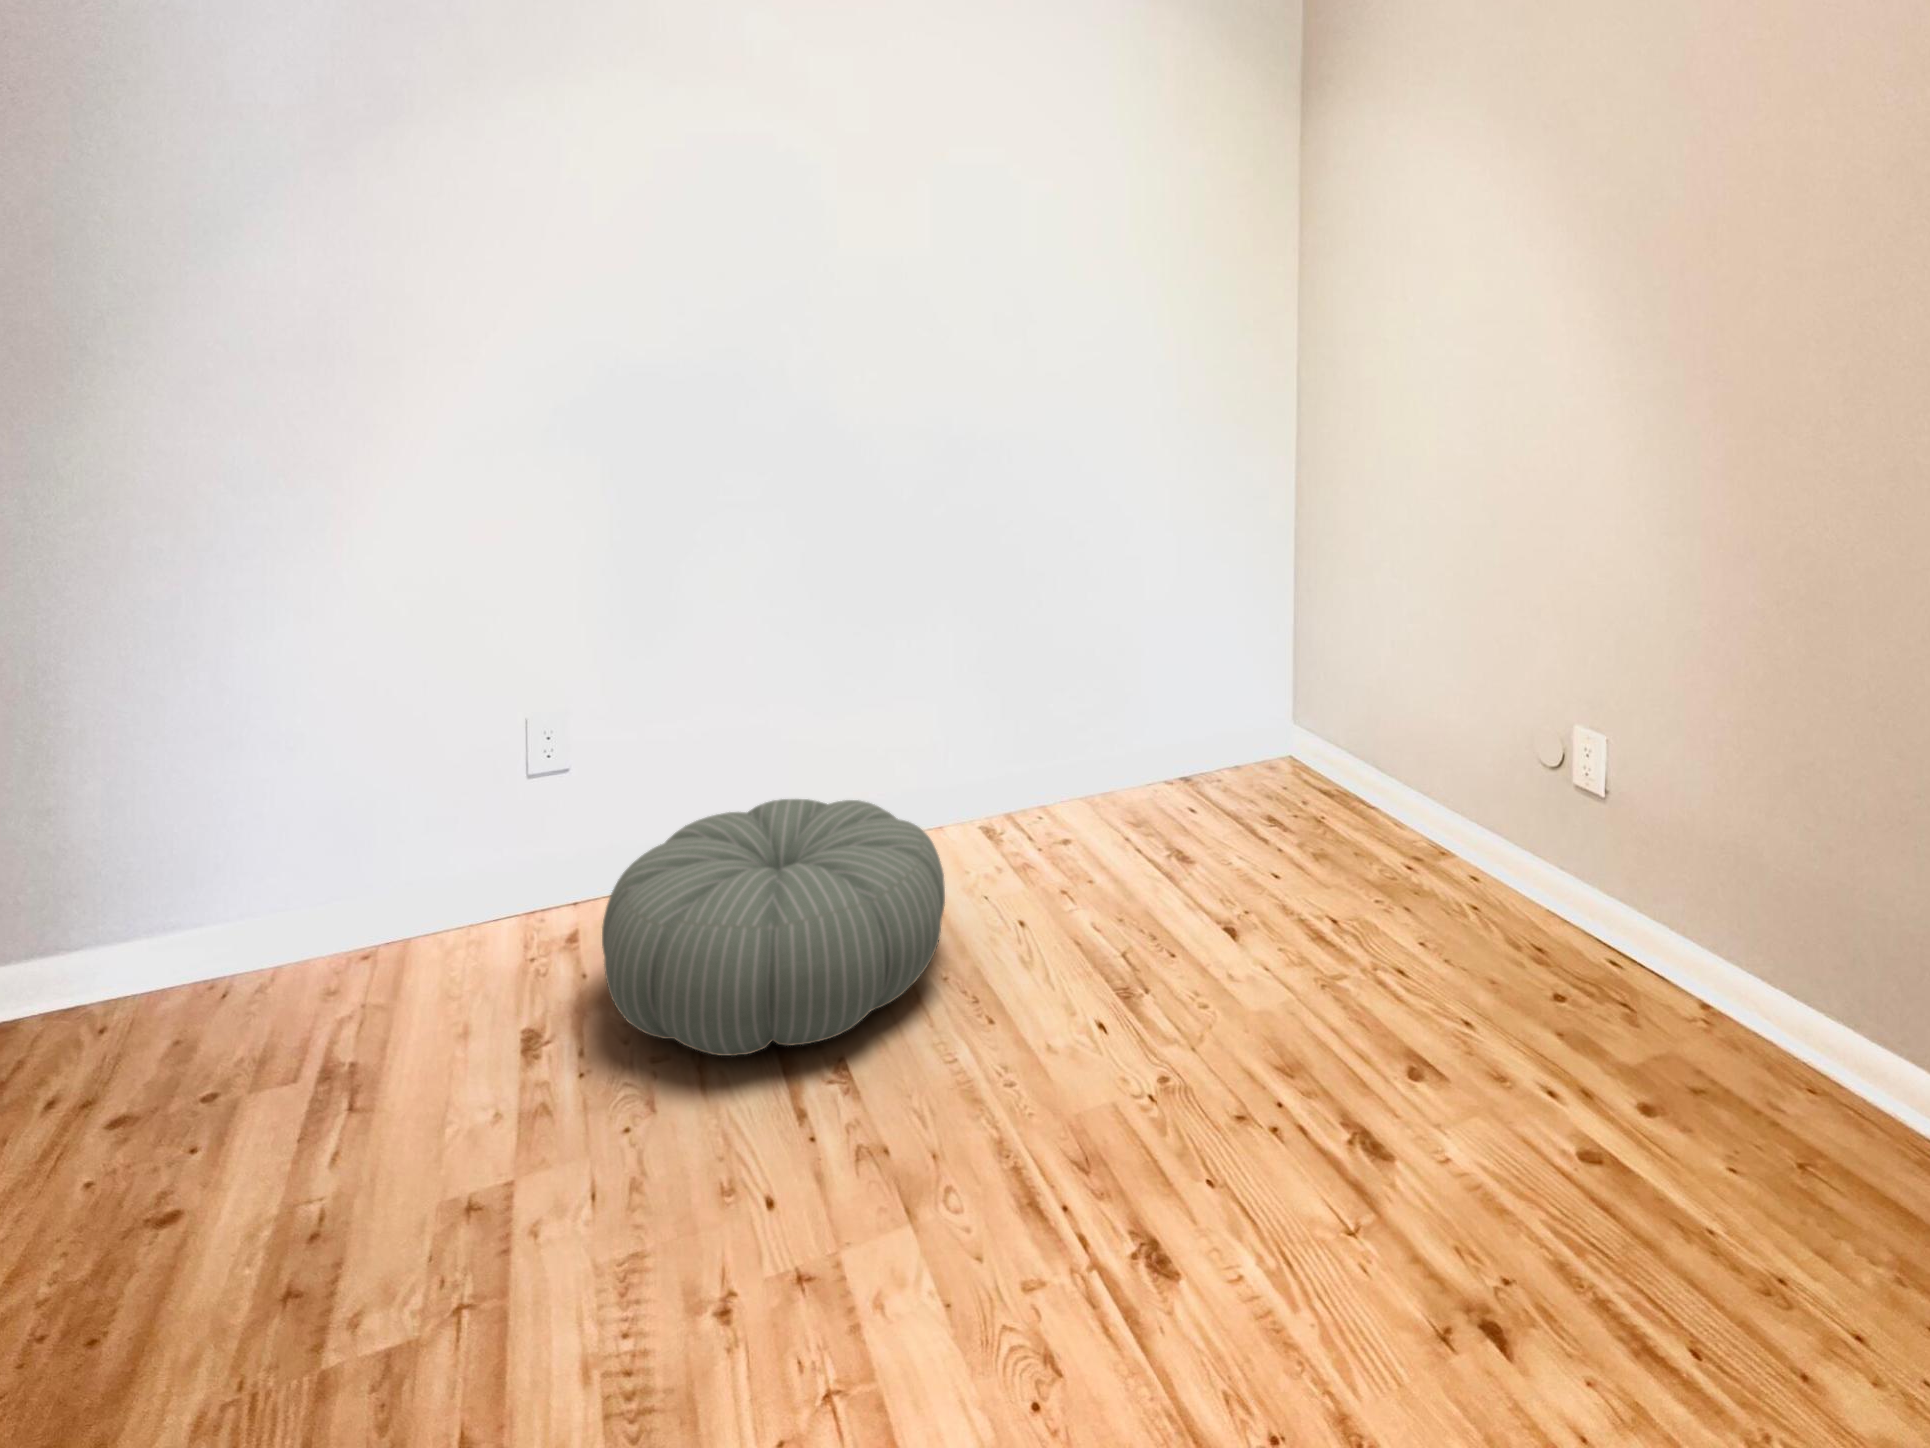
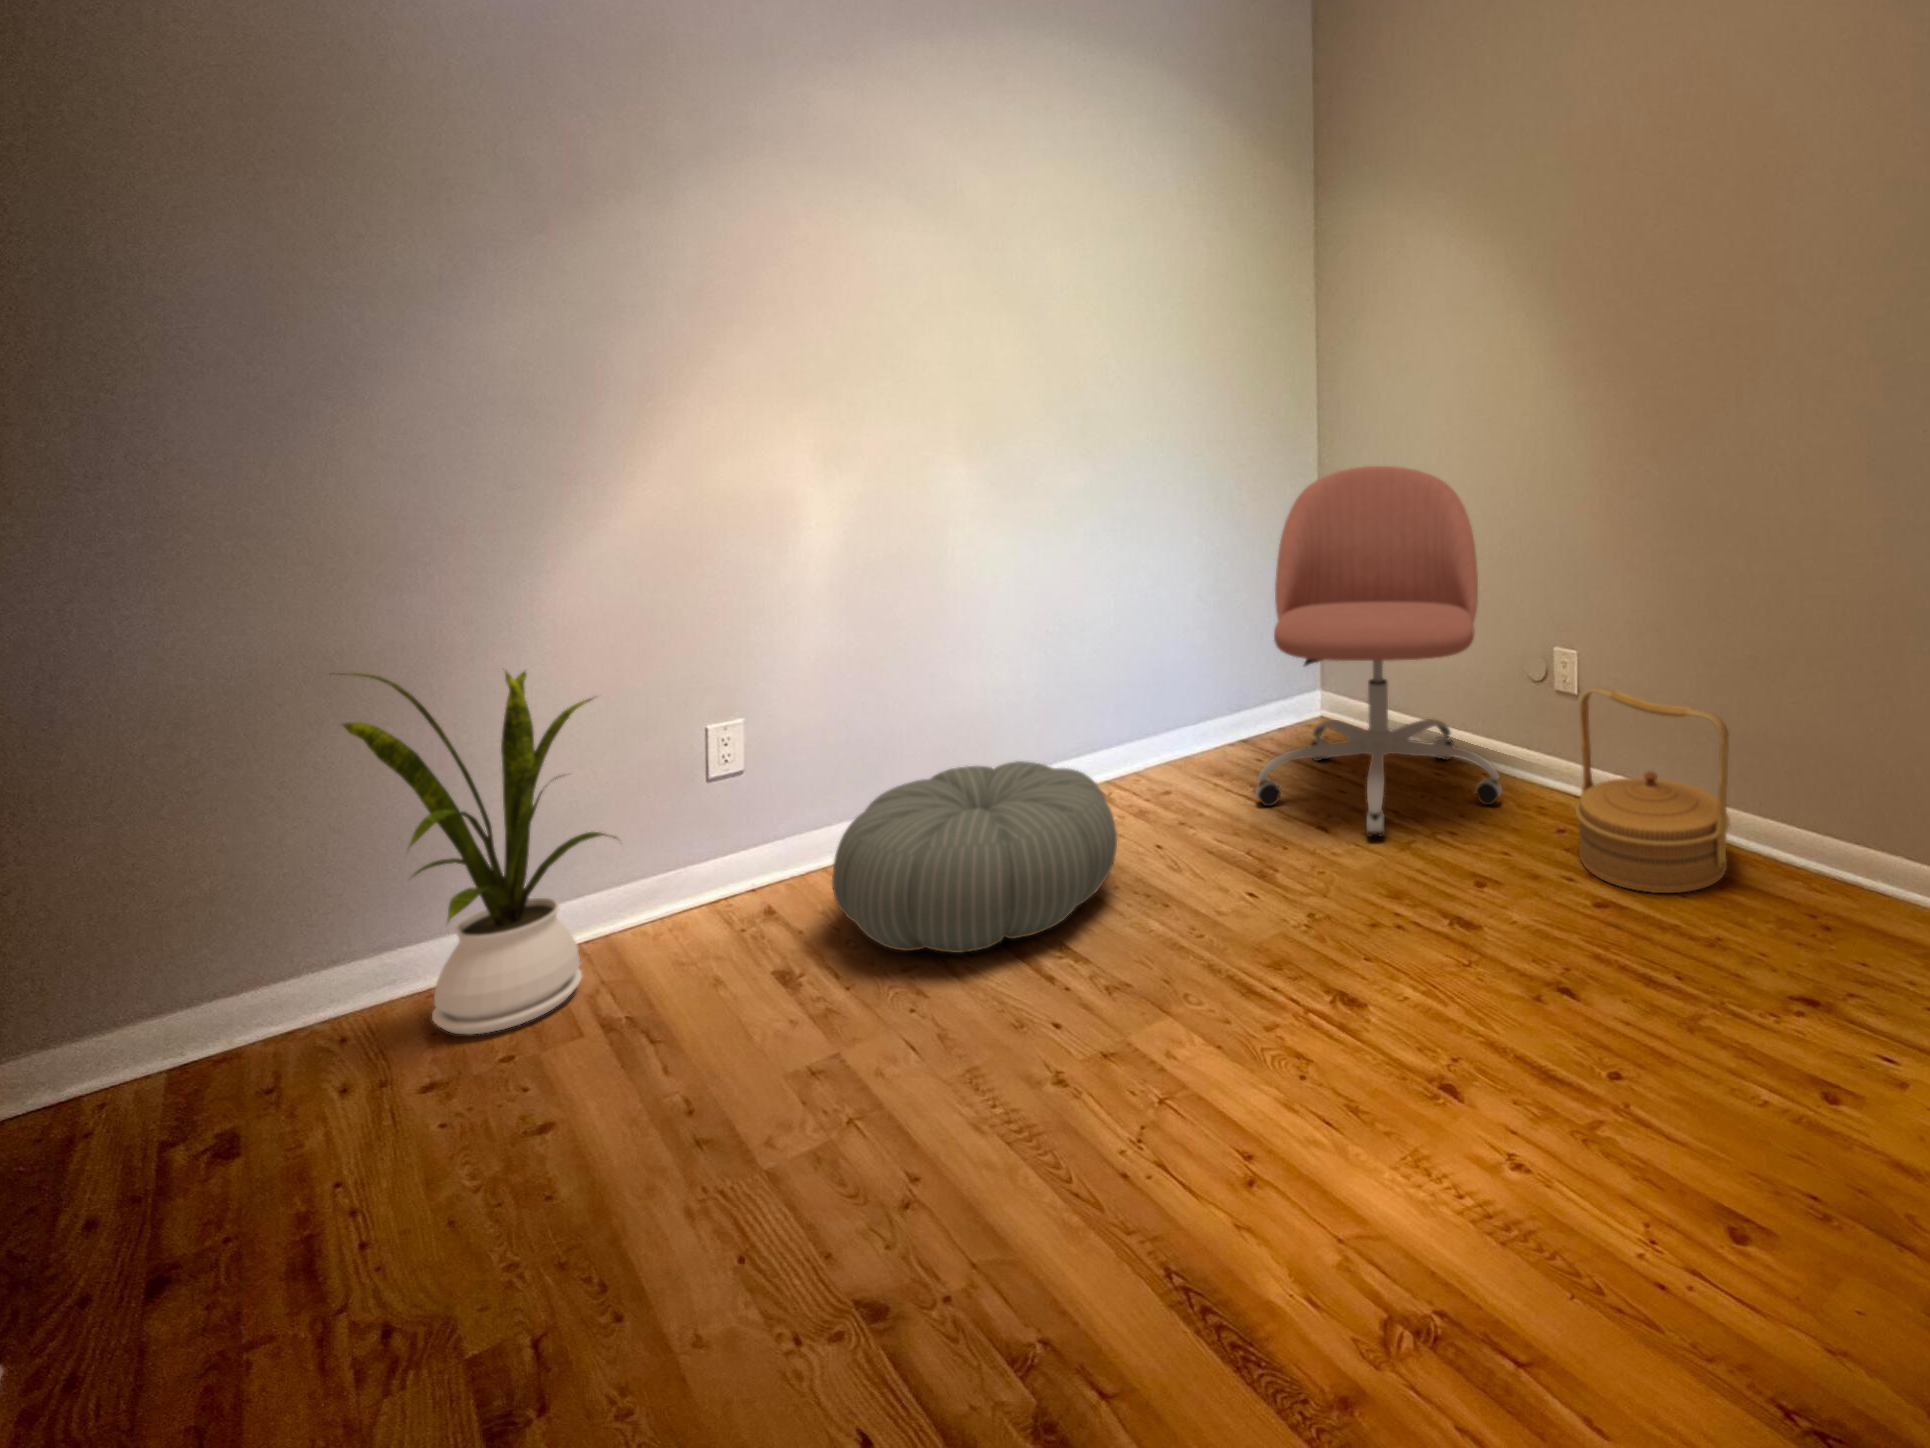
office chair: none [1160,452,1488,964] -> present [1255,466,1502,837]
house plant: none [40,648,400,1060] -> present [331,671,616,1034]
woven basket: none [1574,806,1827,1161] -> present [1576,687,1729,893]

